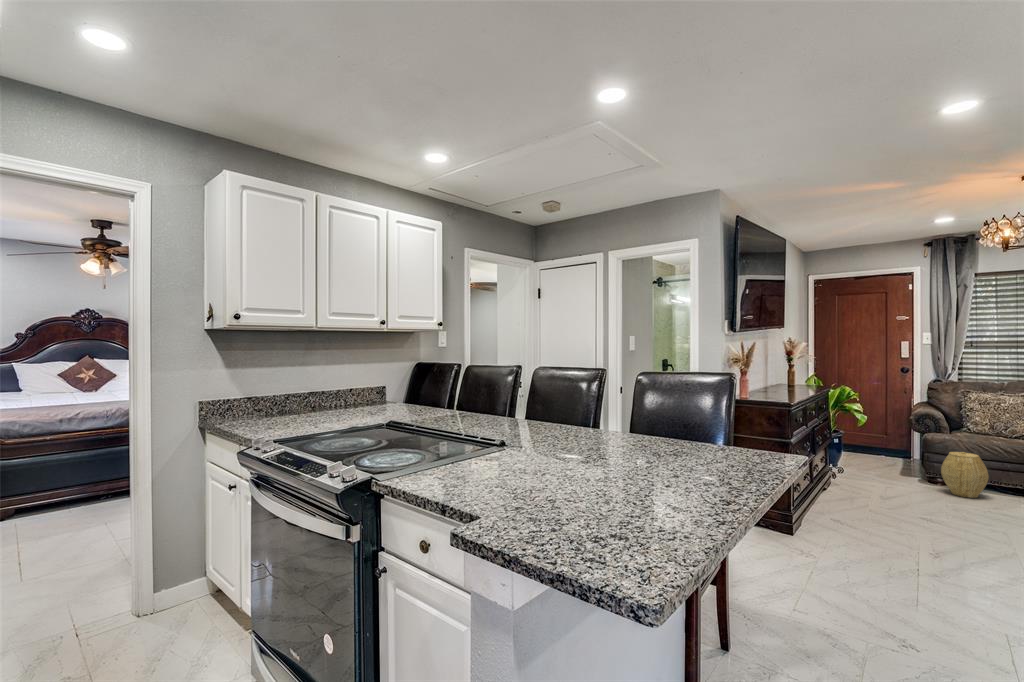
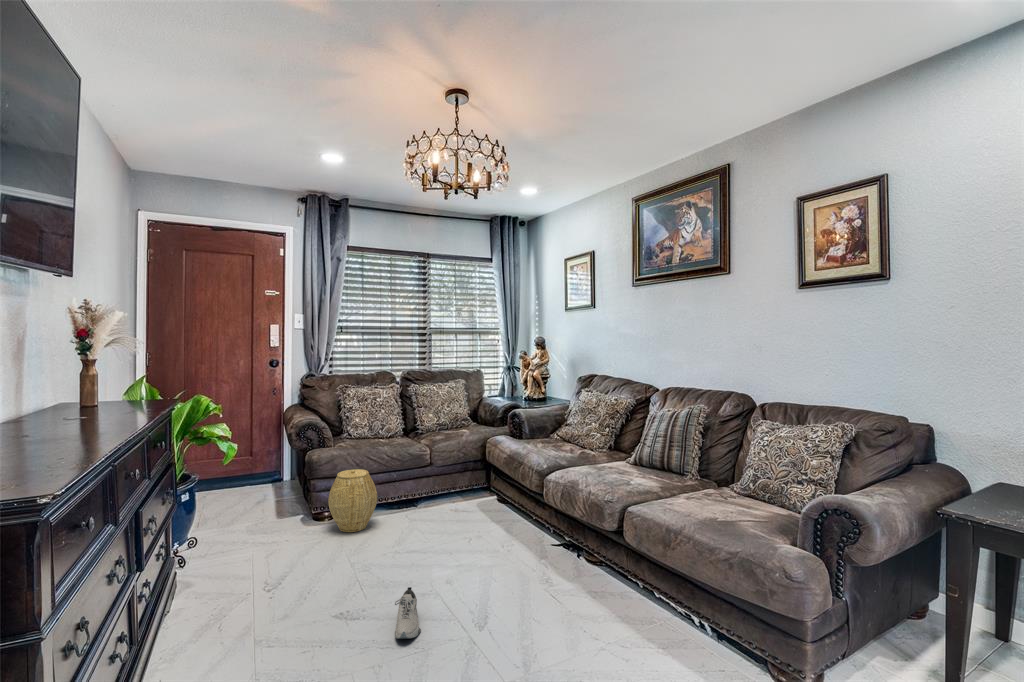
shoe: none [968,519,993,546] -> present [395,587,421,639]

